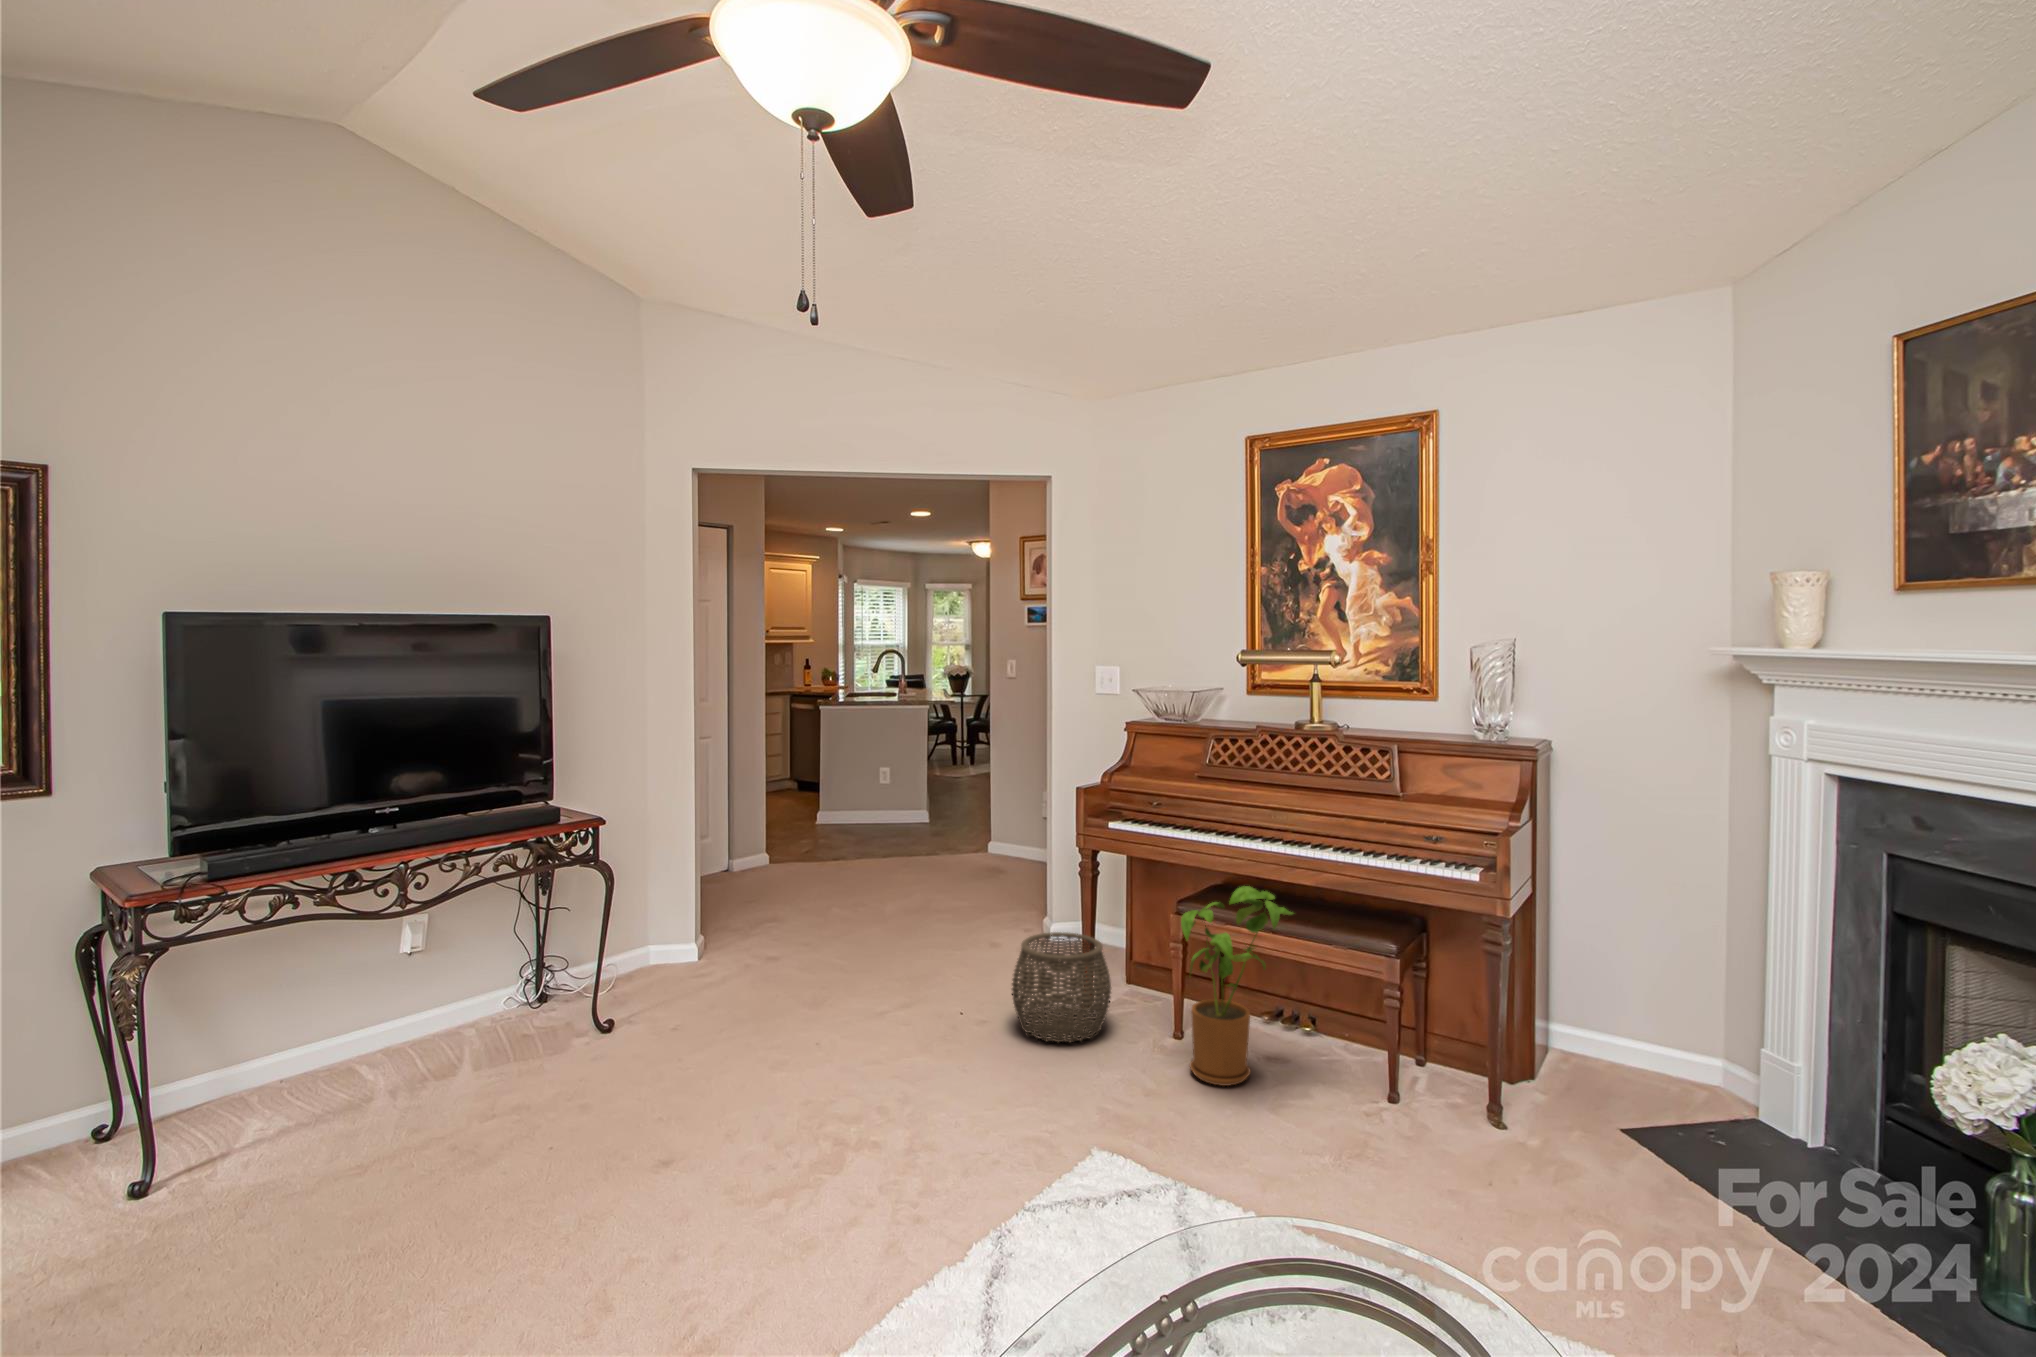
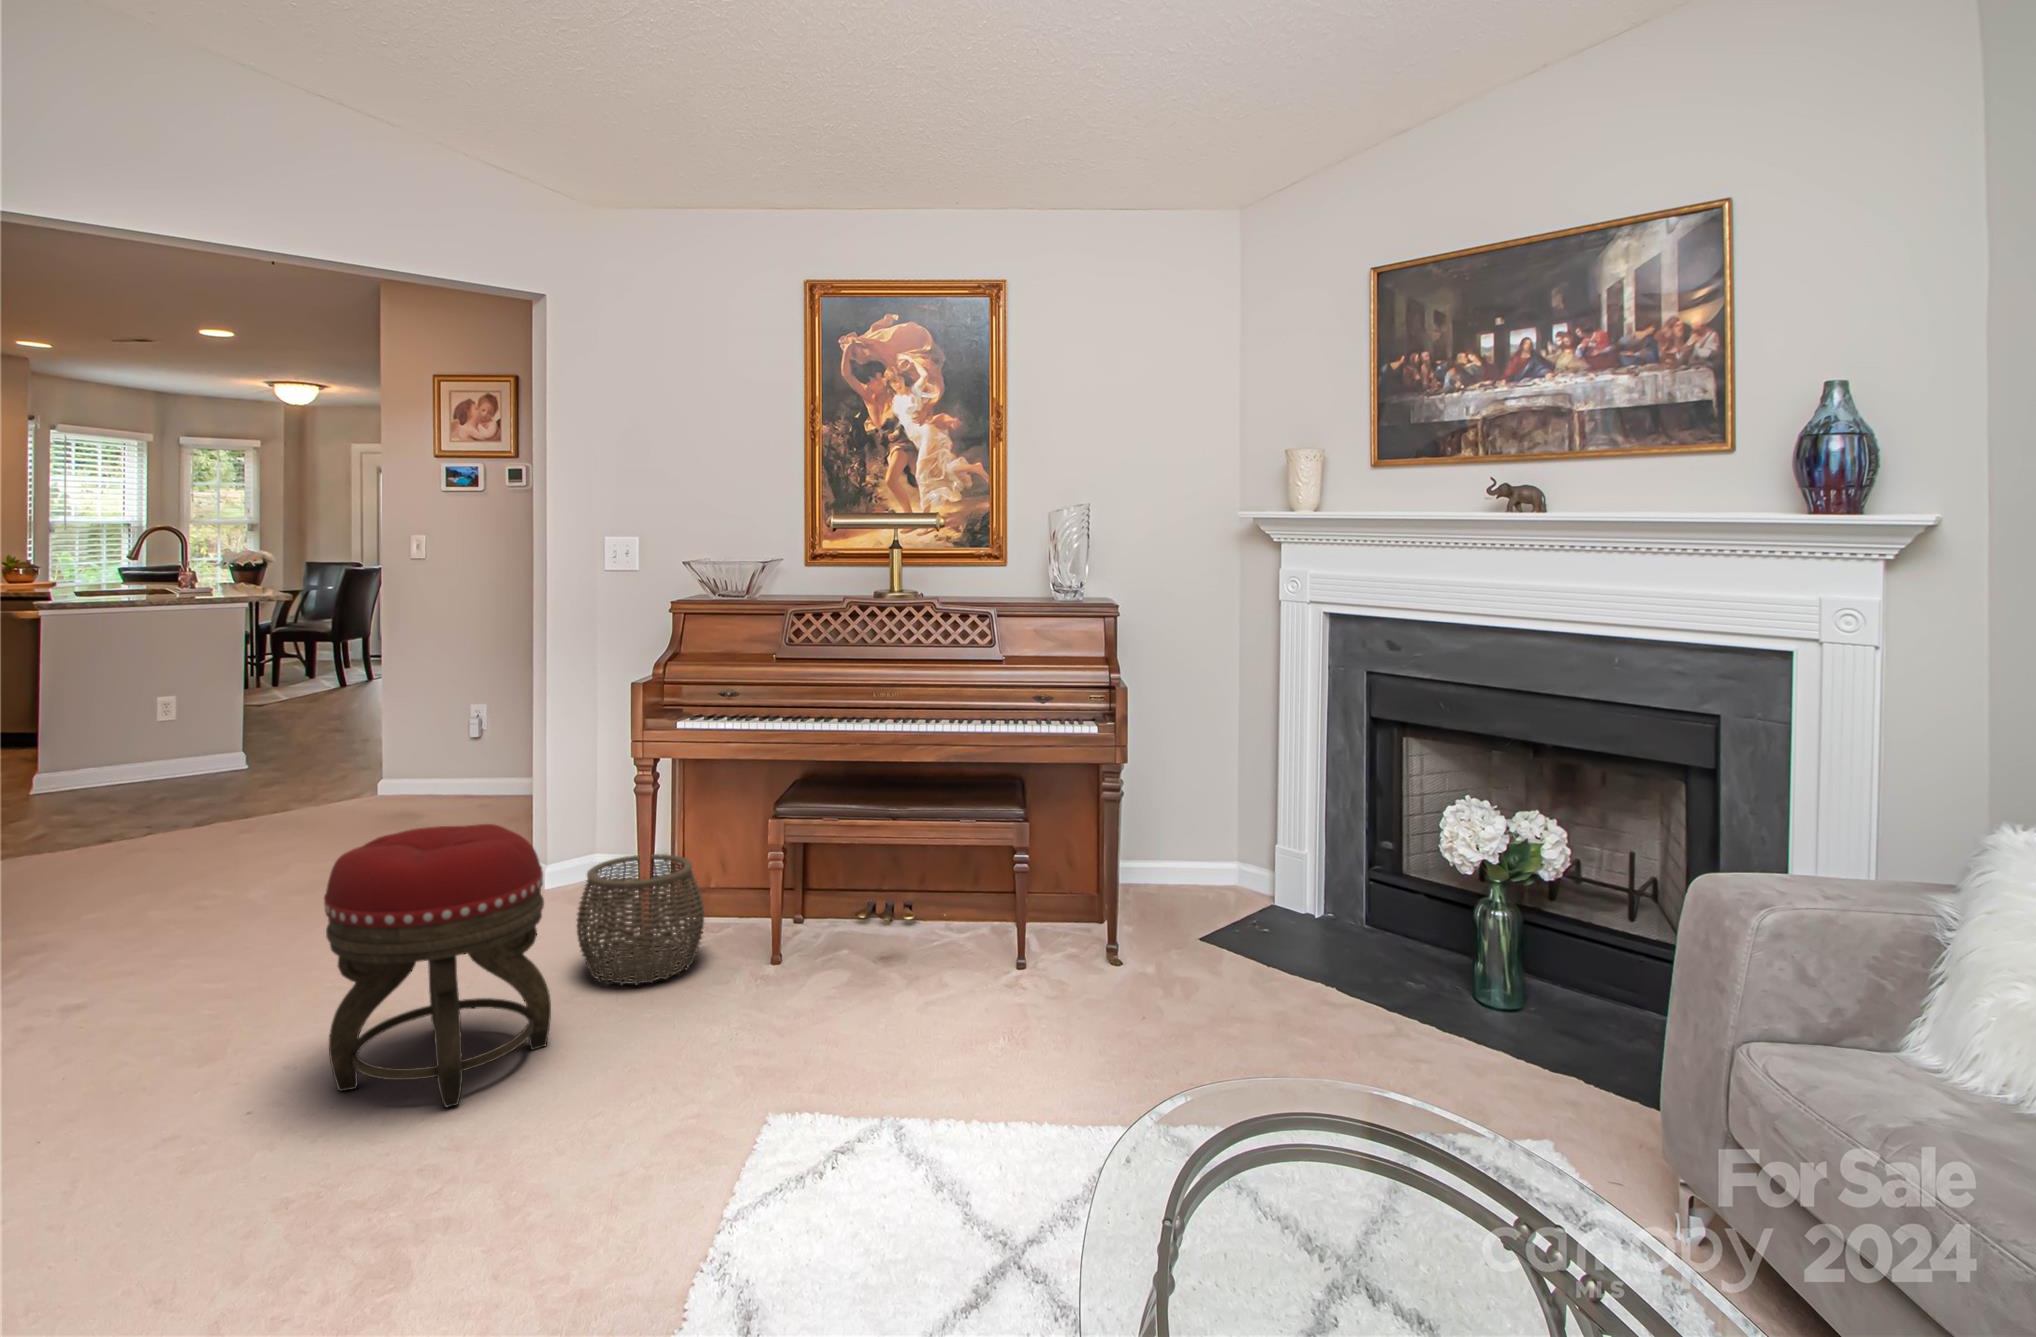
house plant: present [1181,886,1293,1086] -> none [798,765,919,980]
footstool: none [824,888,966,1101] -> present [324,824,551,1107]

